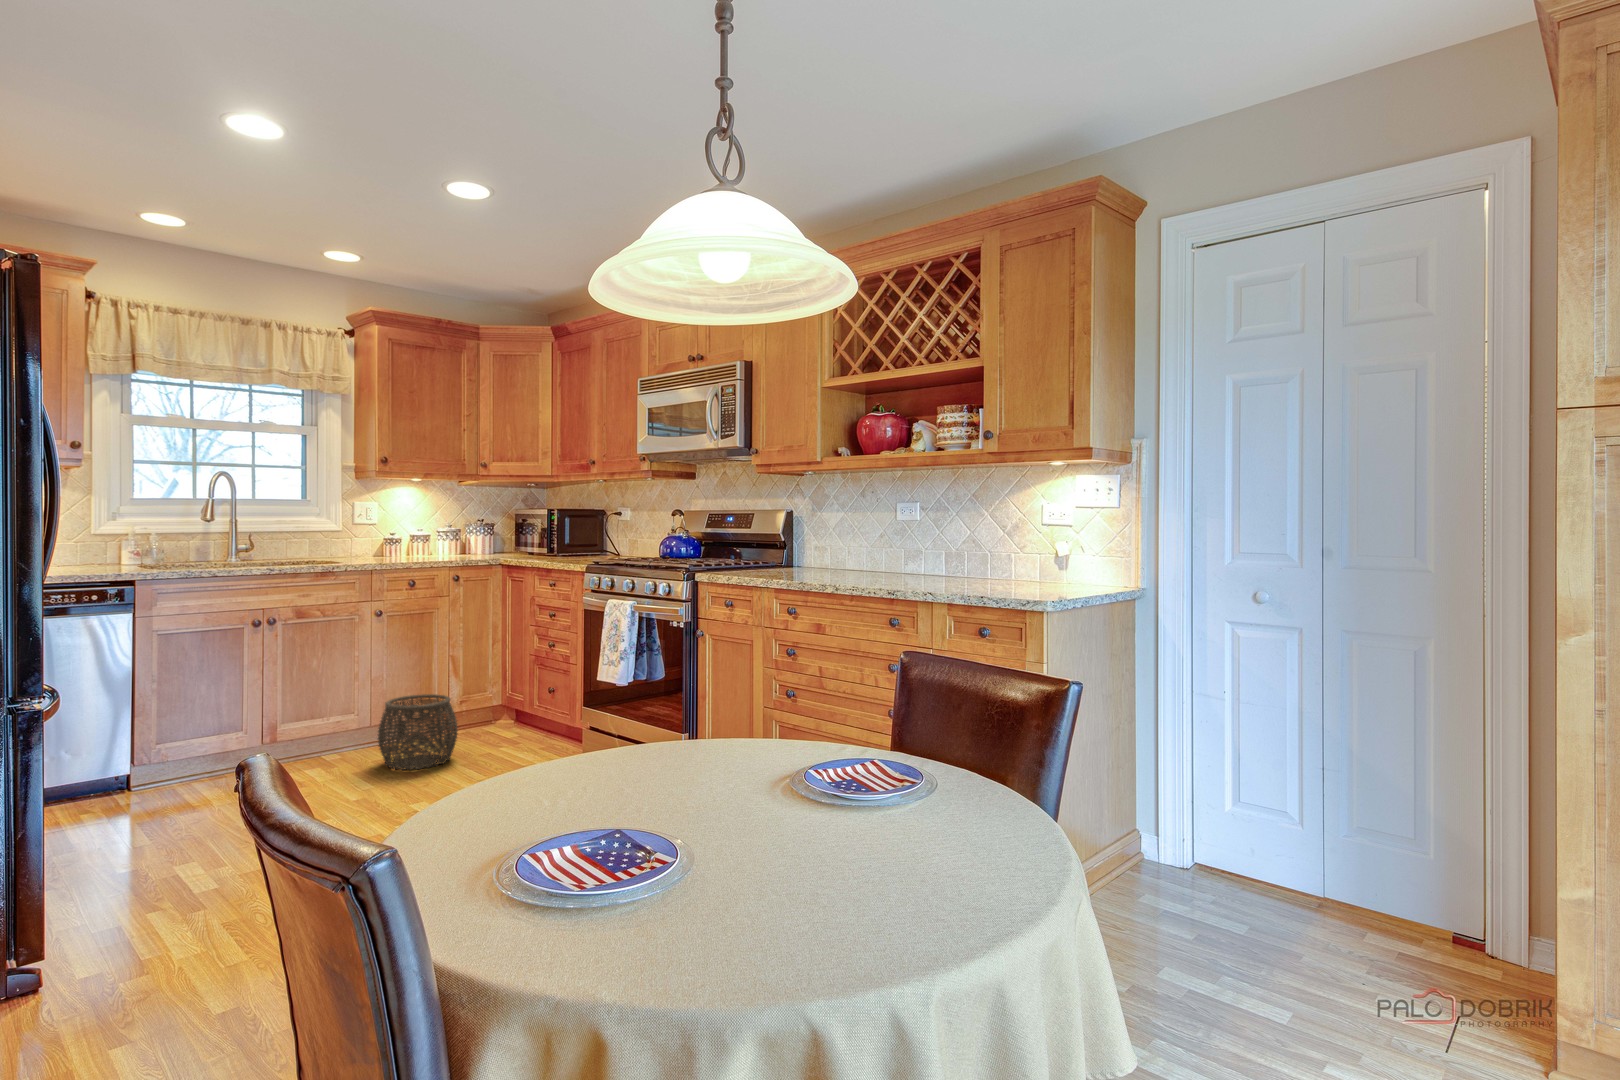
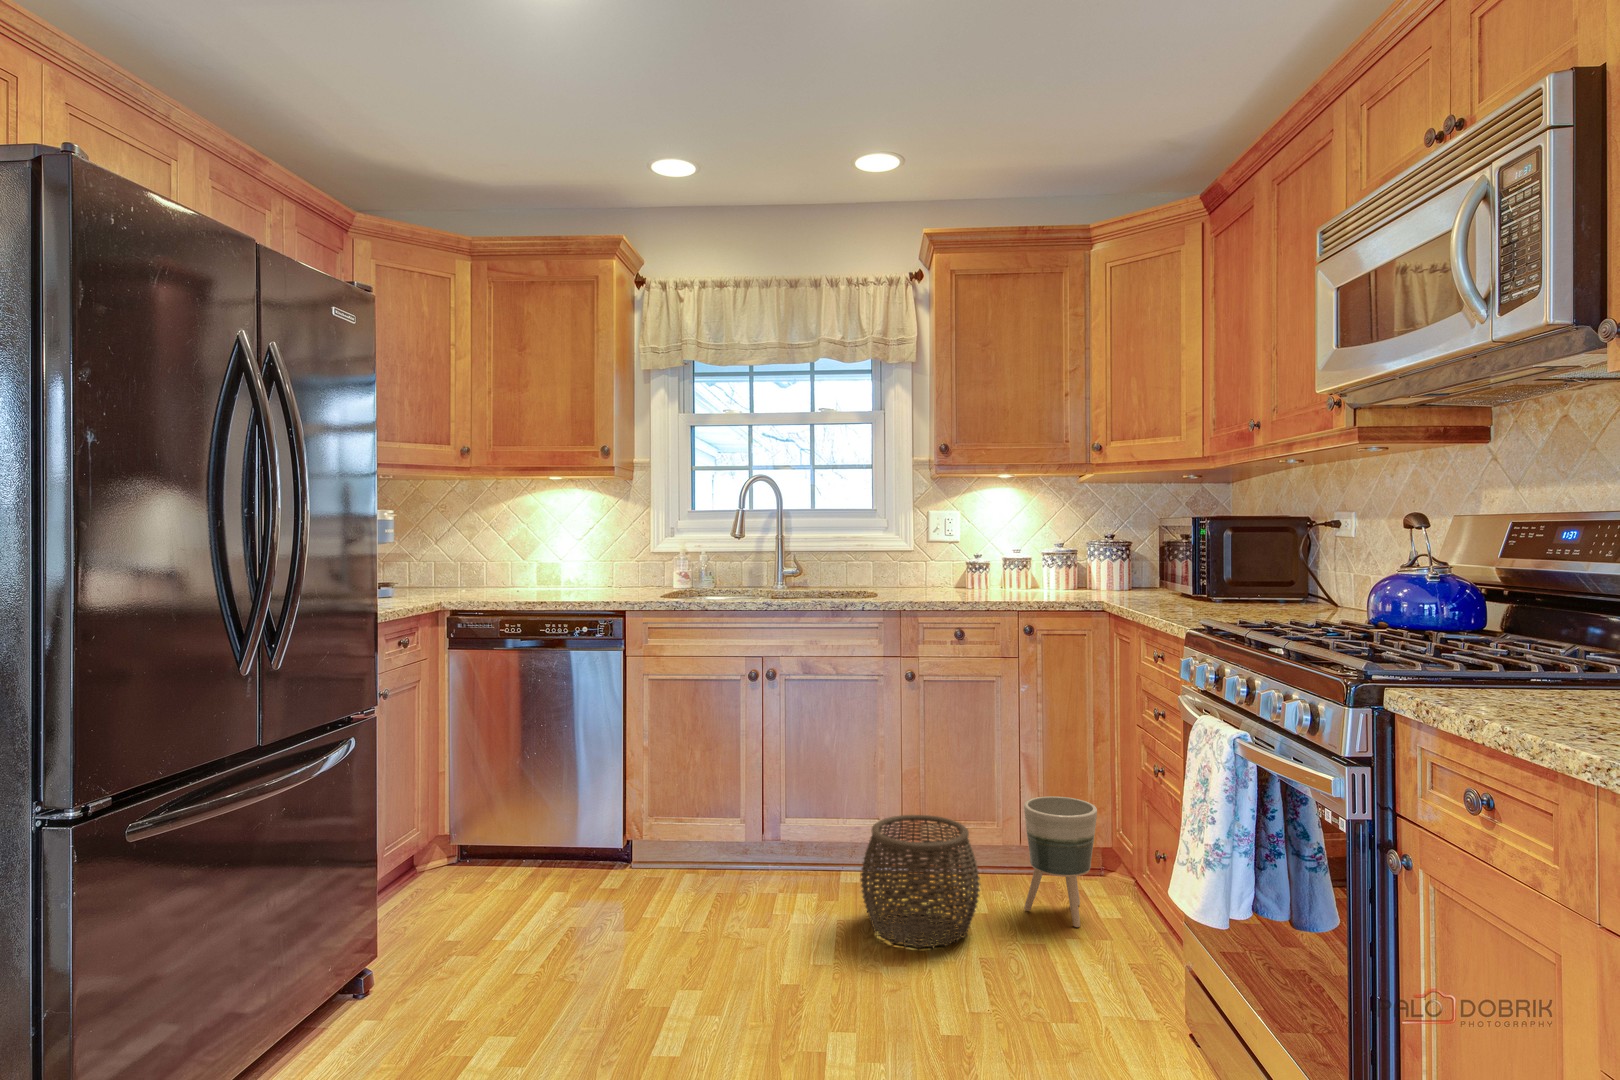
planter: none [469,674,513,743] -> present [1024,796,1097,927]

